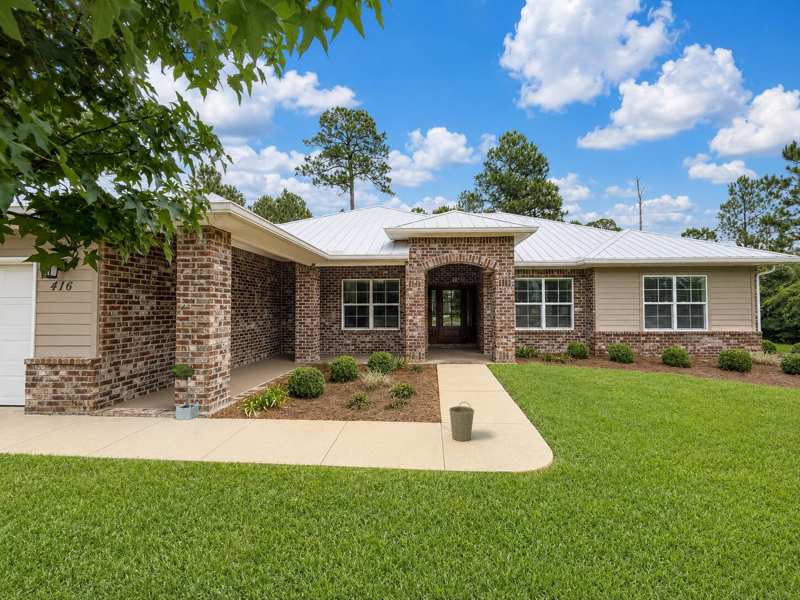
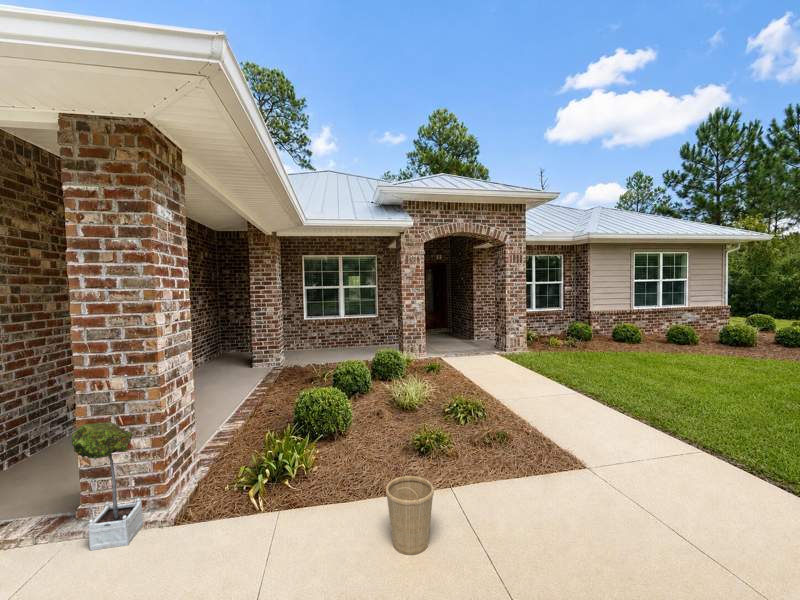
basket: present [449,402,474,442] -> present [386,468,434,555]

